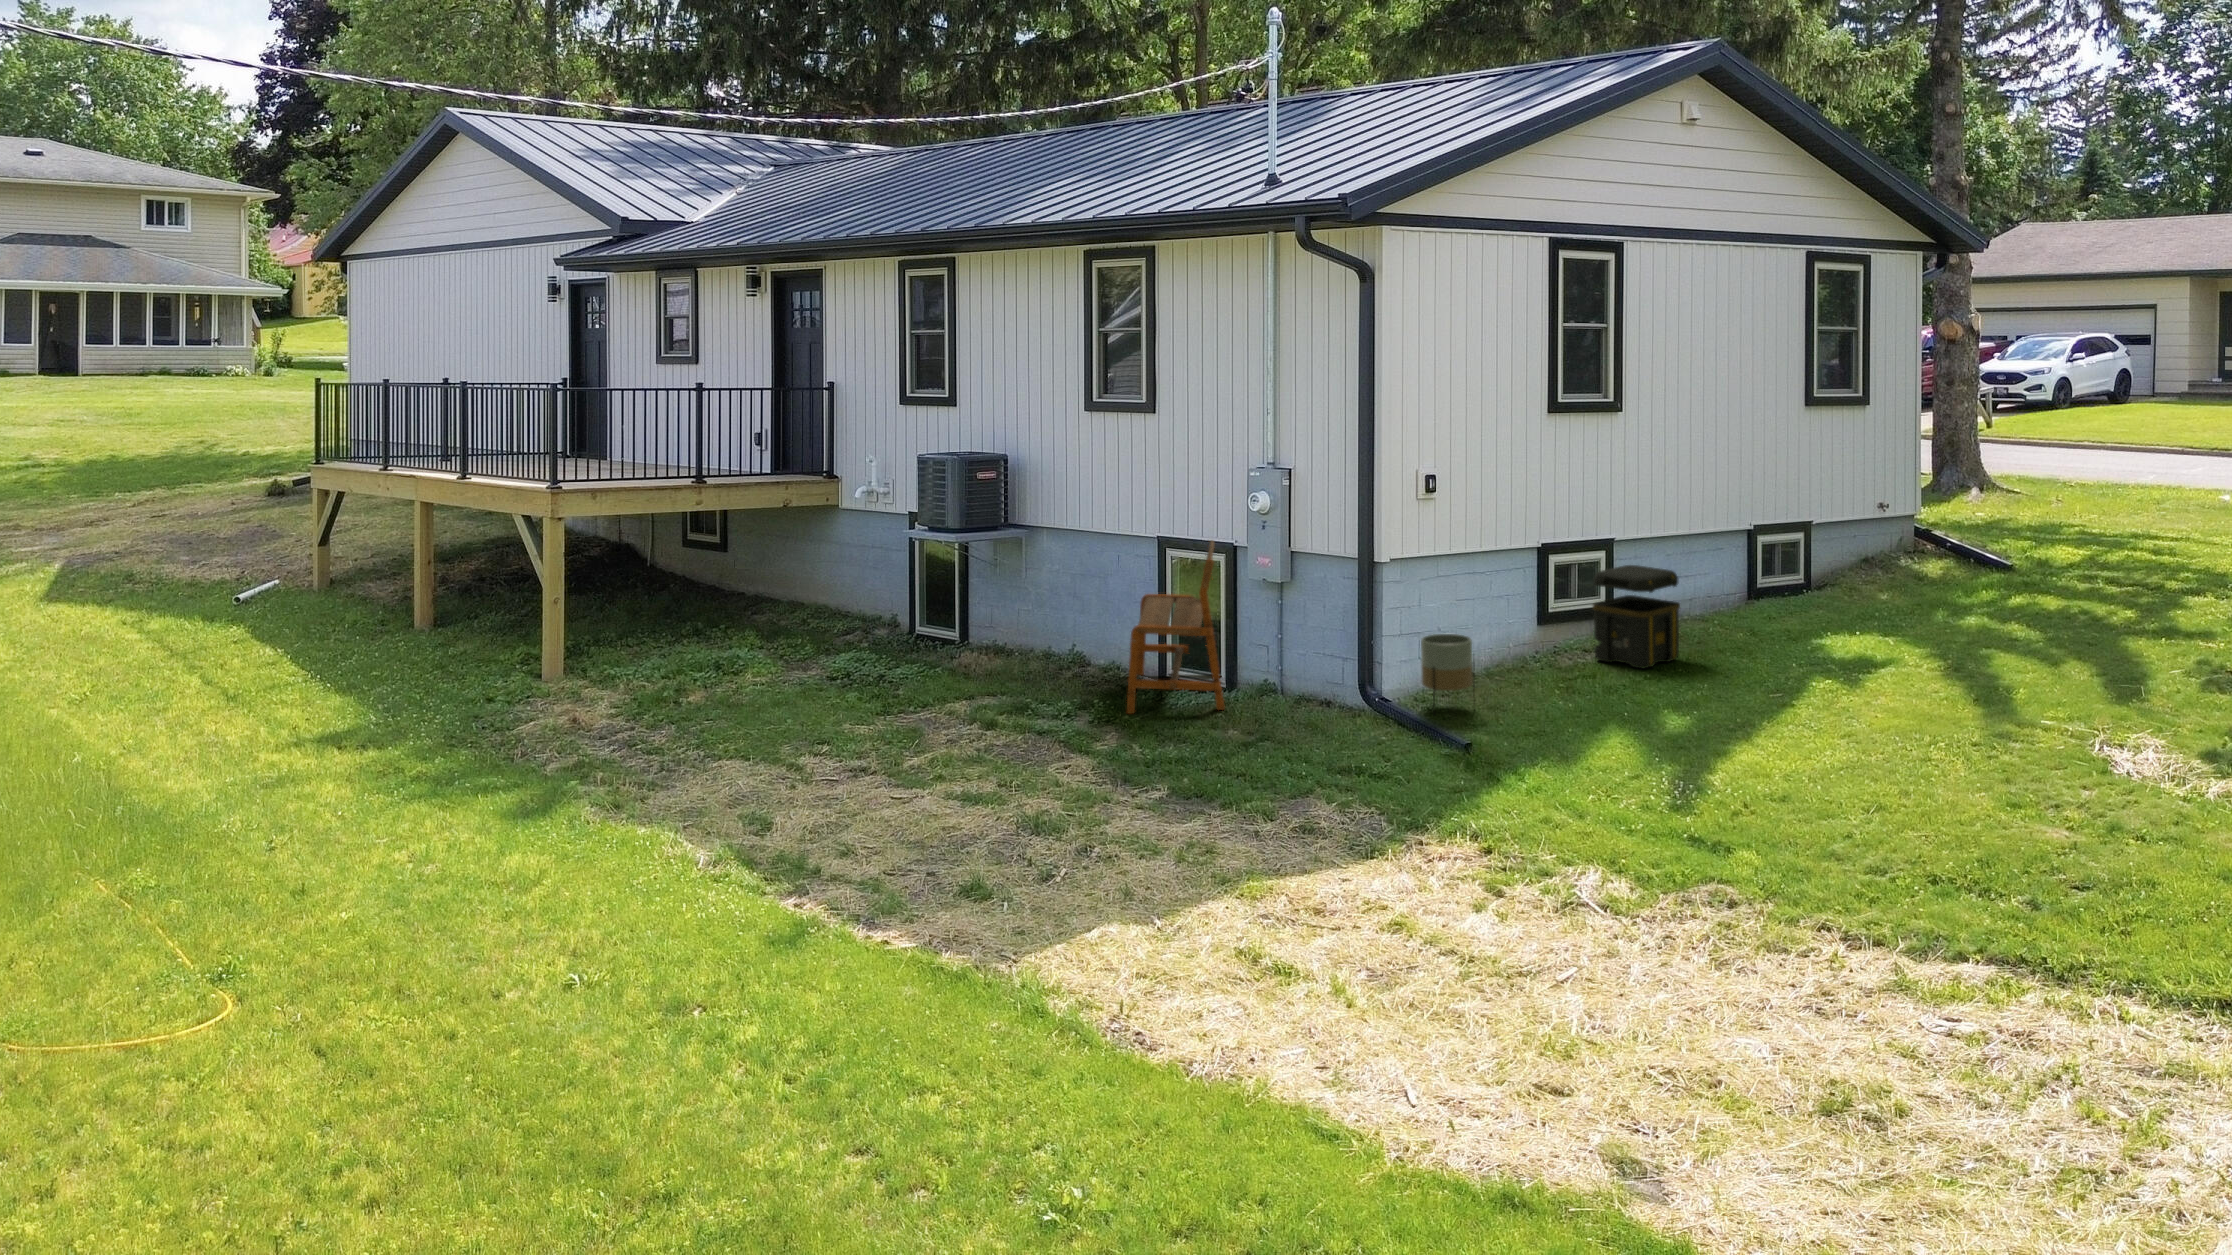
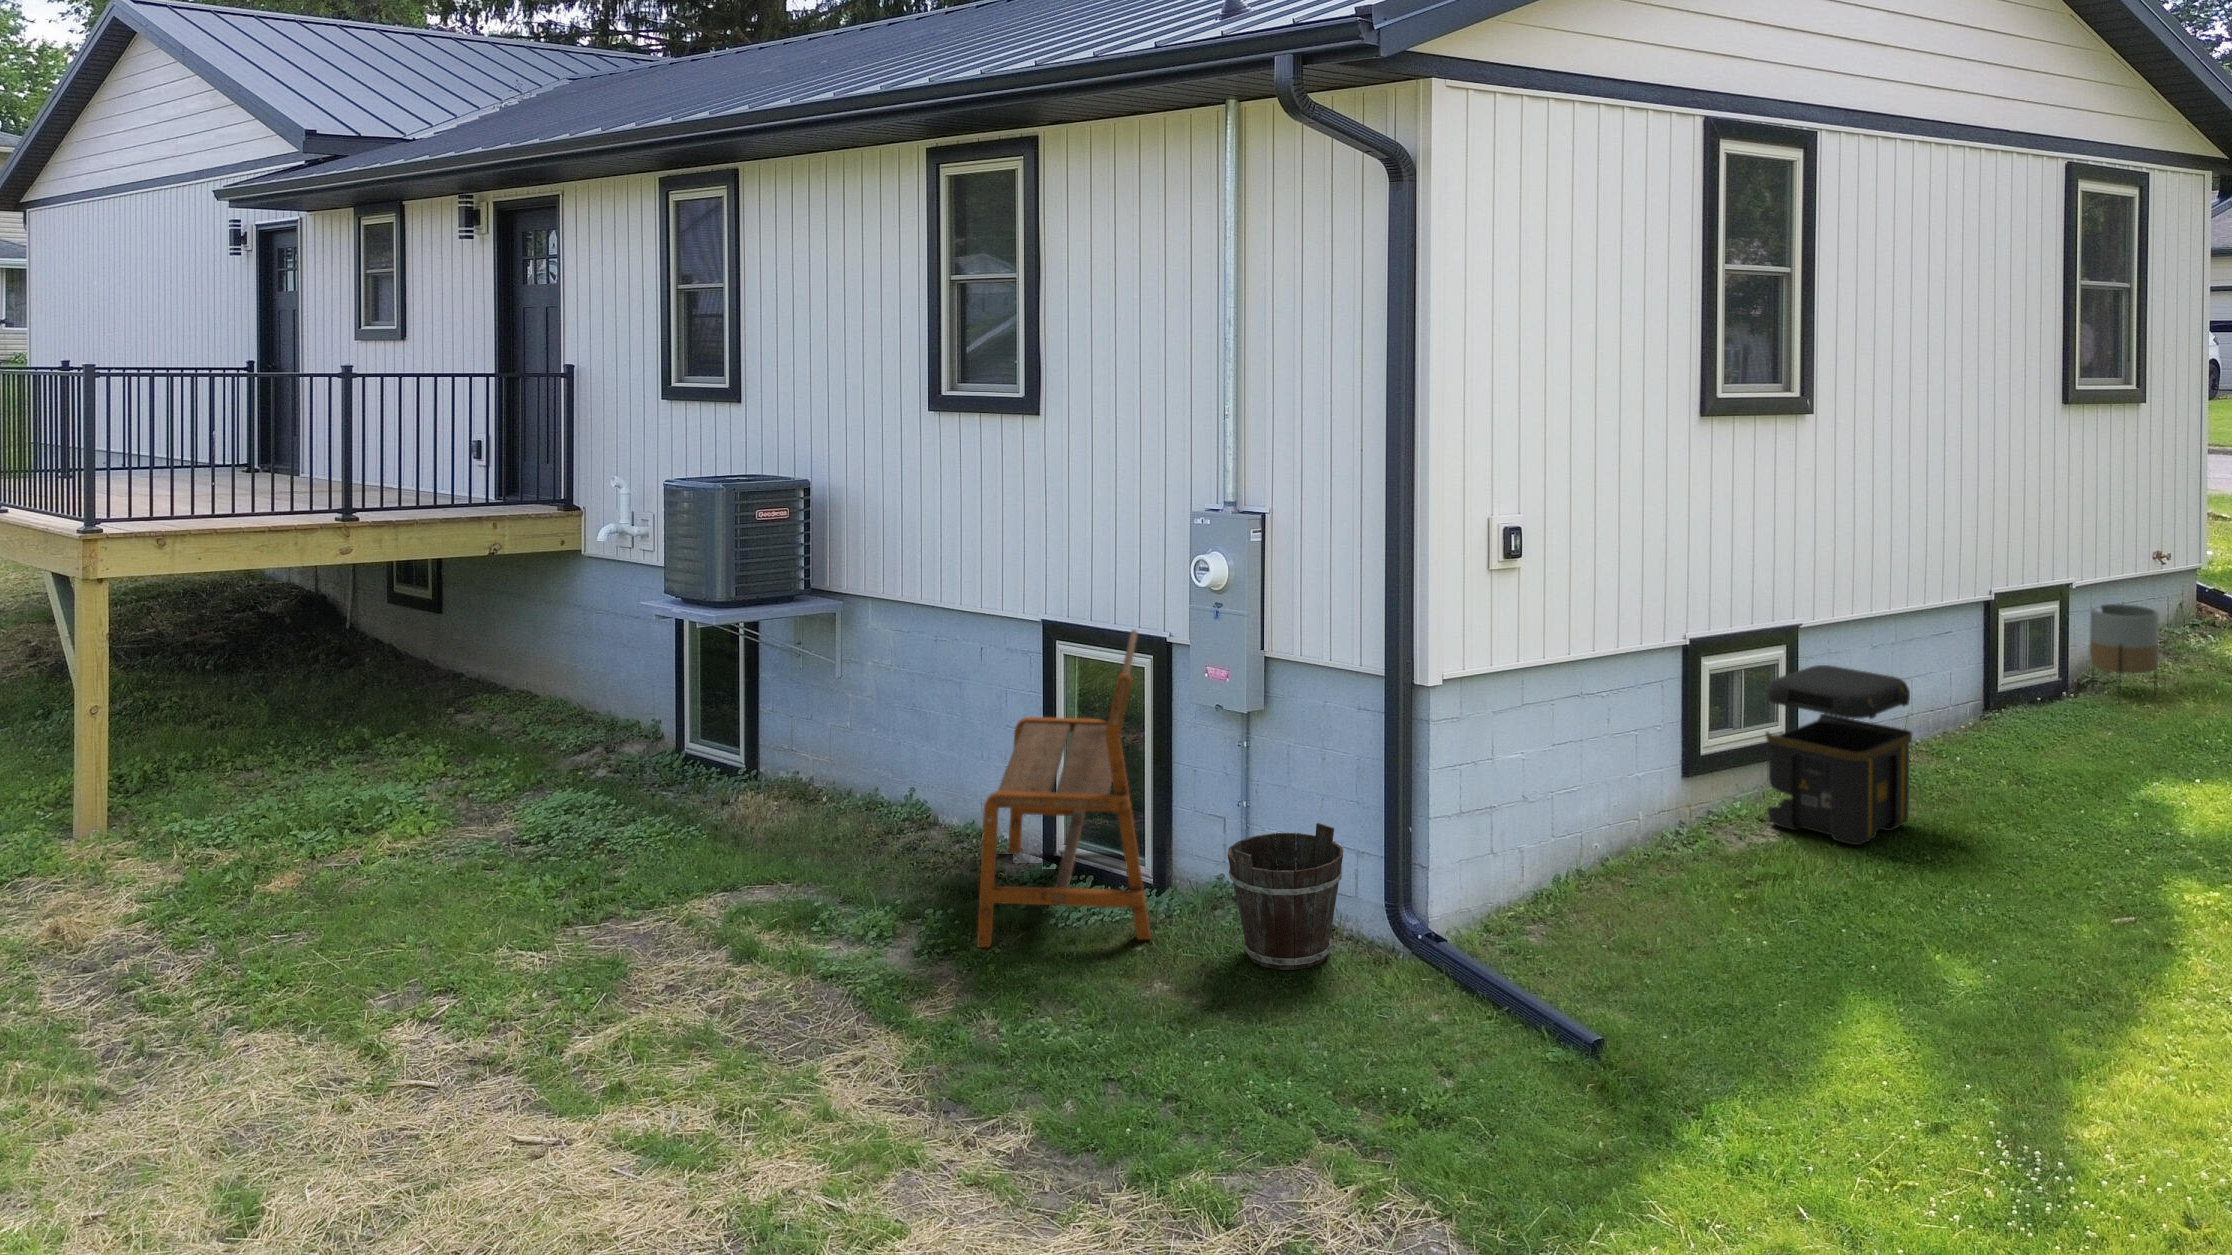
planter: present [1421,634,1475,693] -> present [2088,604,2159,694]
bucket: none [1268,643,1333,721] -> present [1228,823,1343,970]

